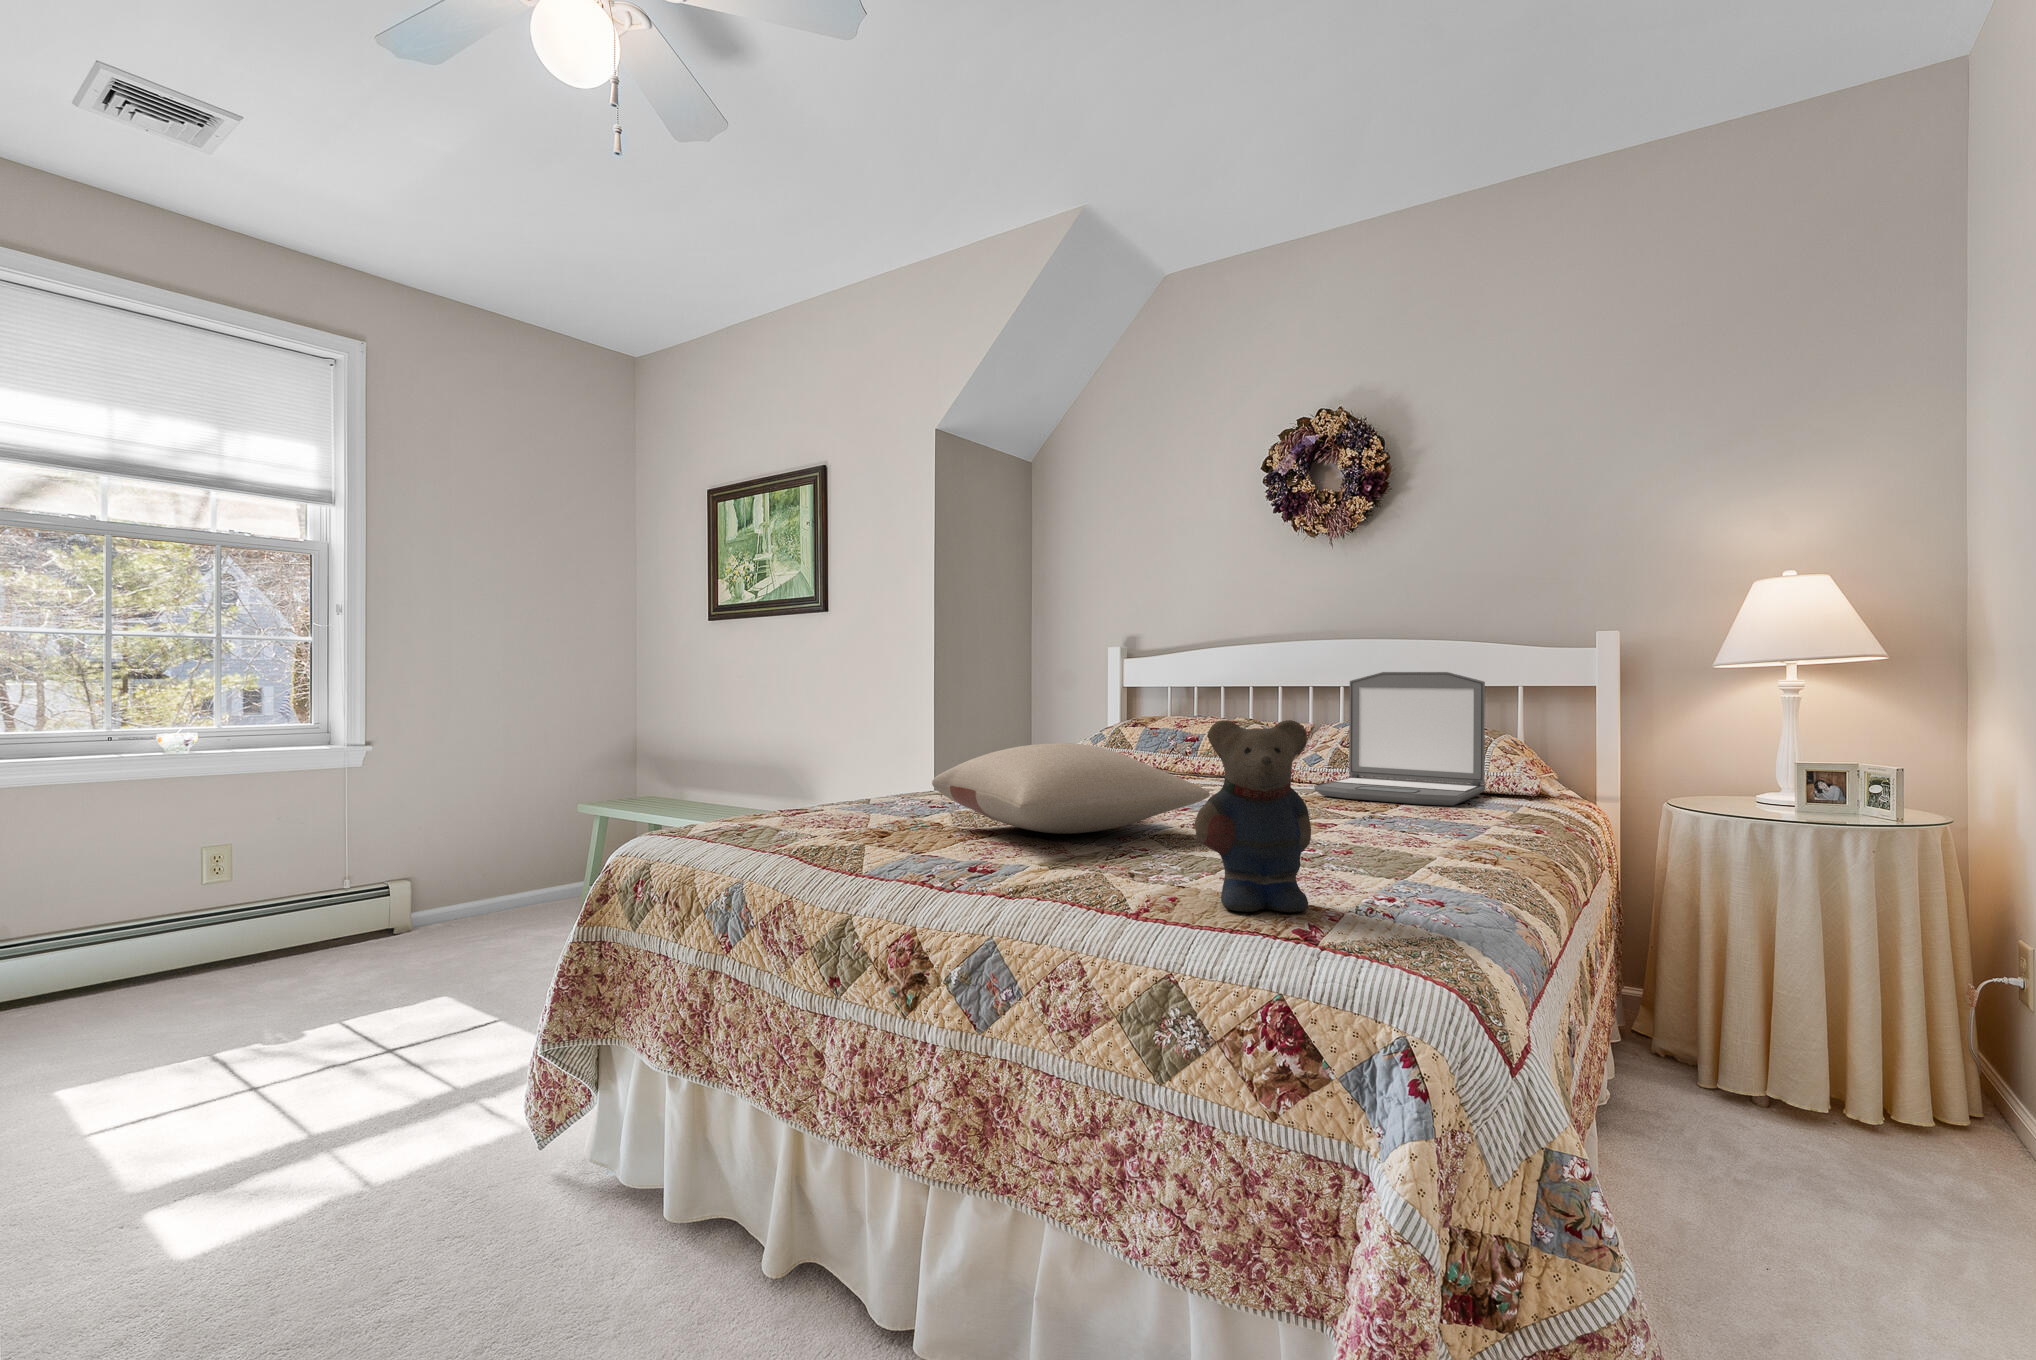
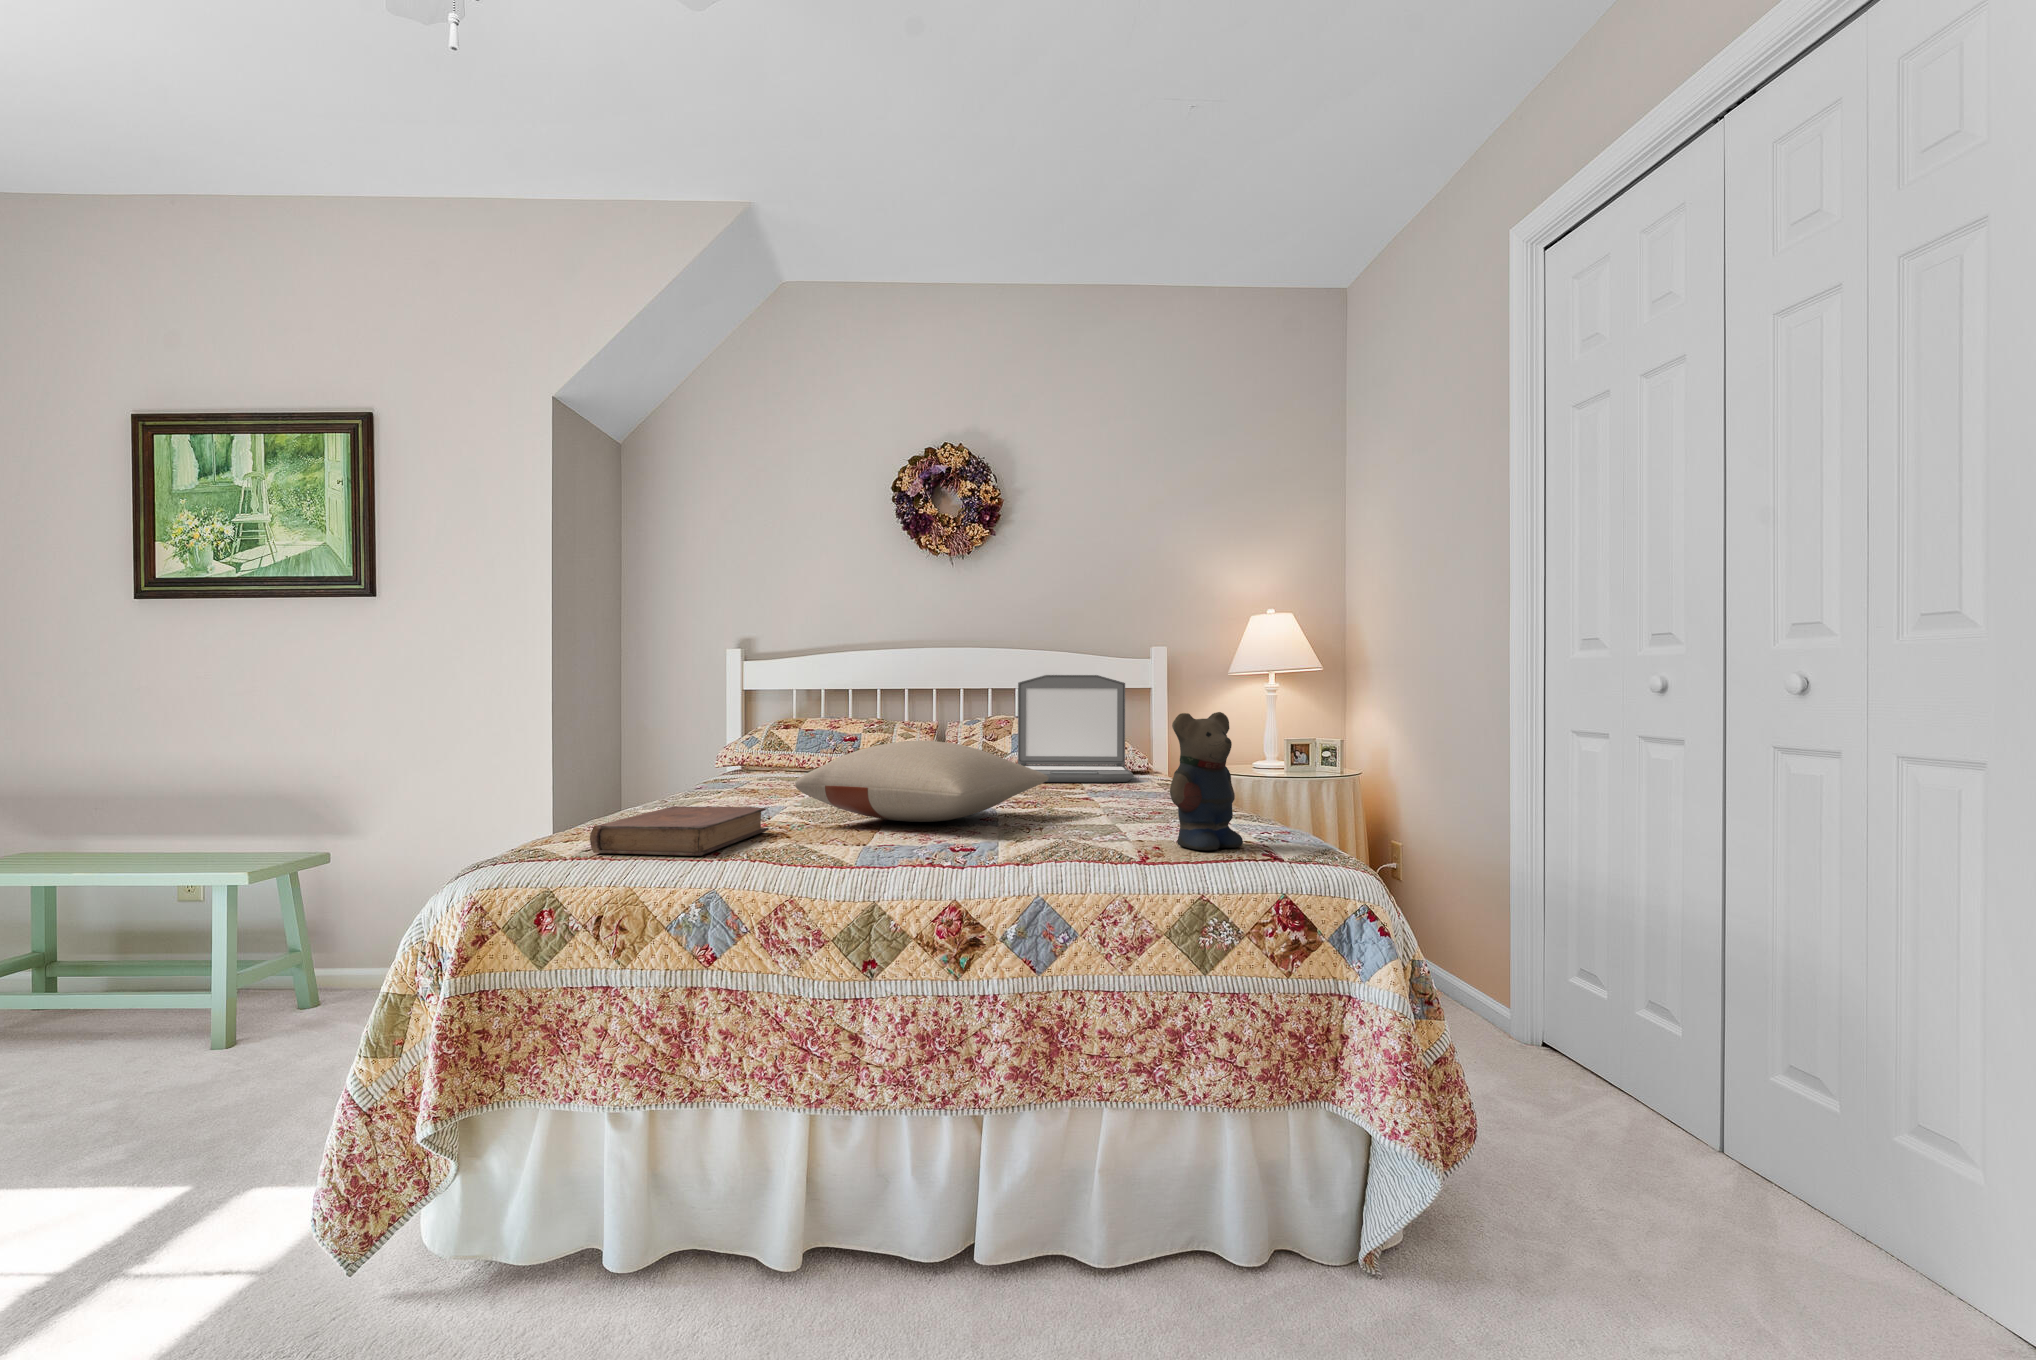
book: none [706,796,895,845] -> present [590,807,769,856]

